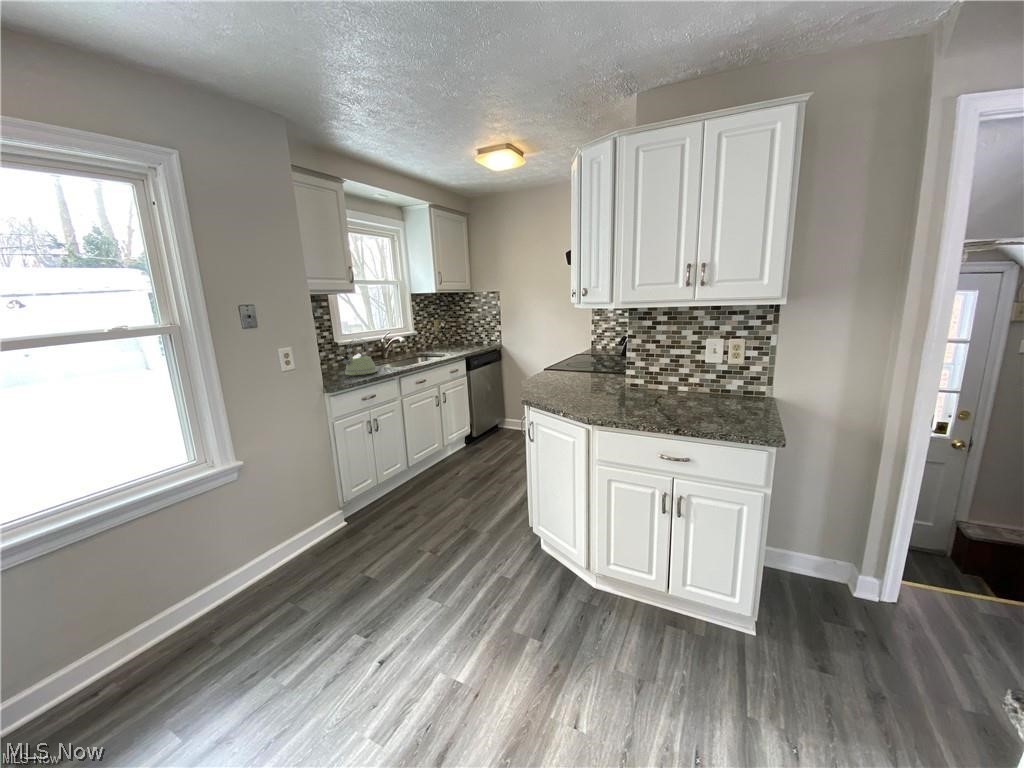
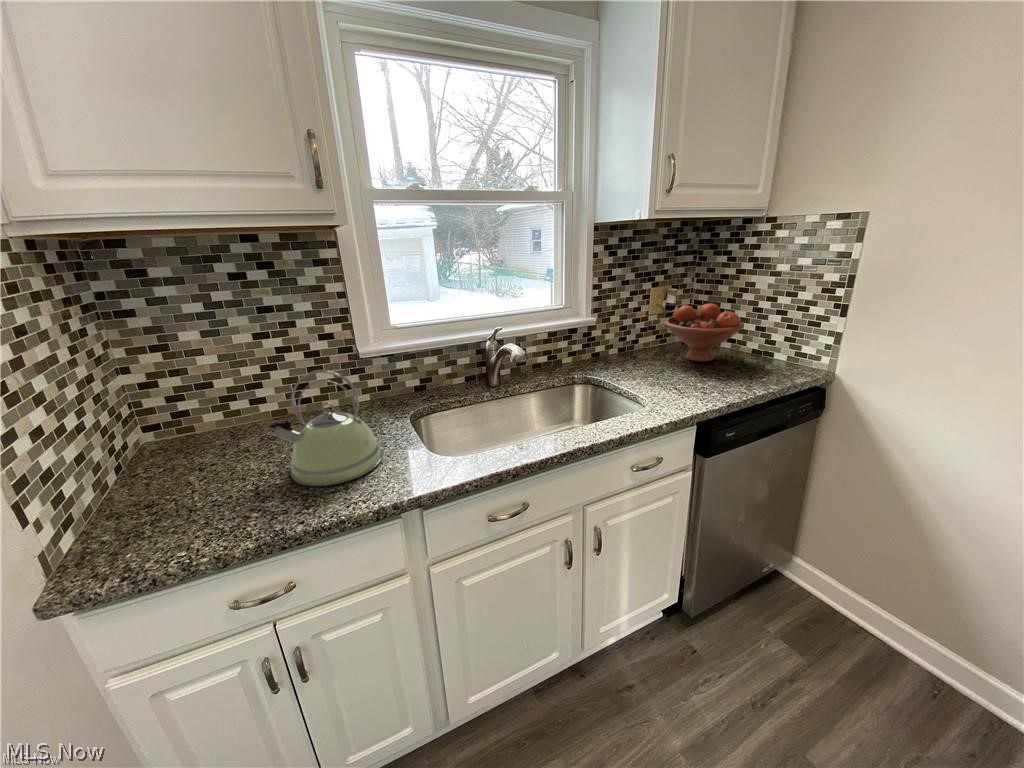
fruit bowl: none [443,325,472,347] -> present [665,304,744,362]

